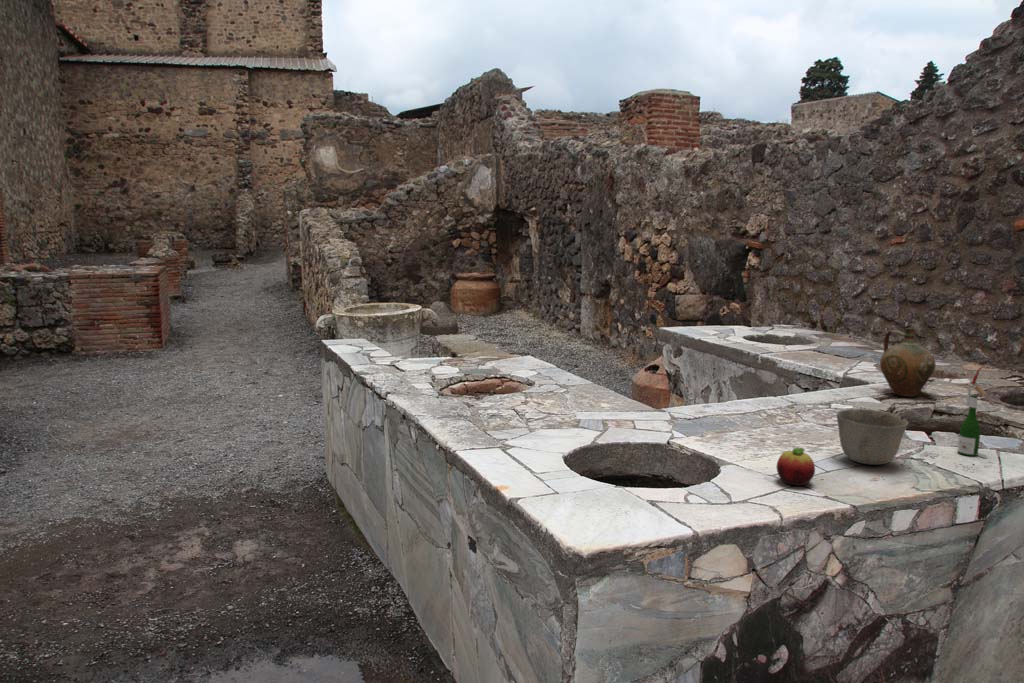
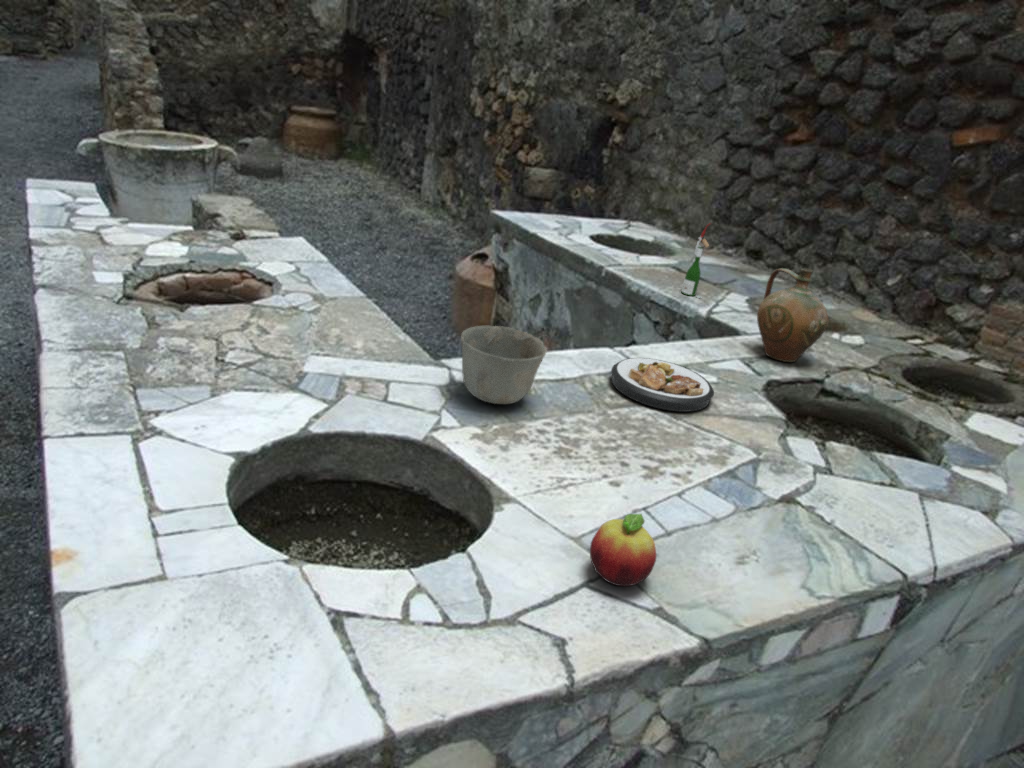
wine bottle: present [958,367,987,458] -> present [682,224,710,298]
plate: none [775,397,851,423] -> present [611,358,714,412]
ceramic bowl: present [837,409,908,465] -> present [461,326,547,404]

